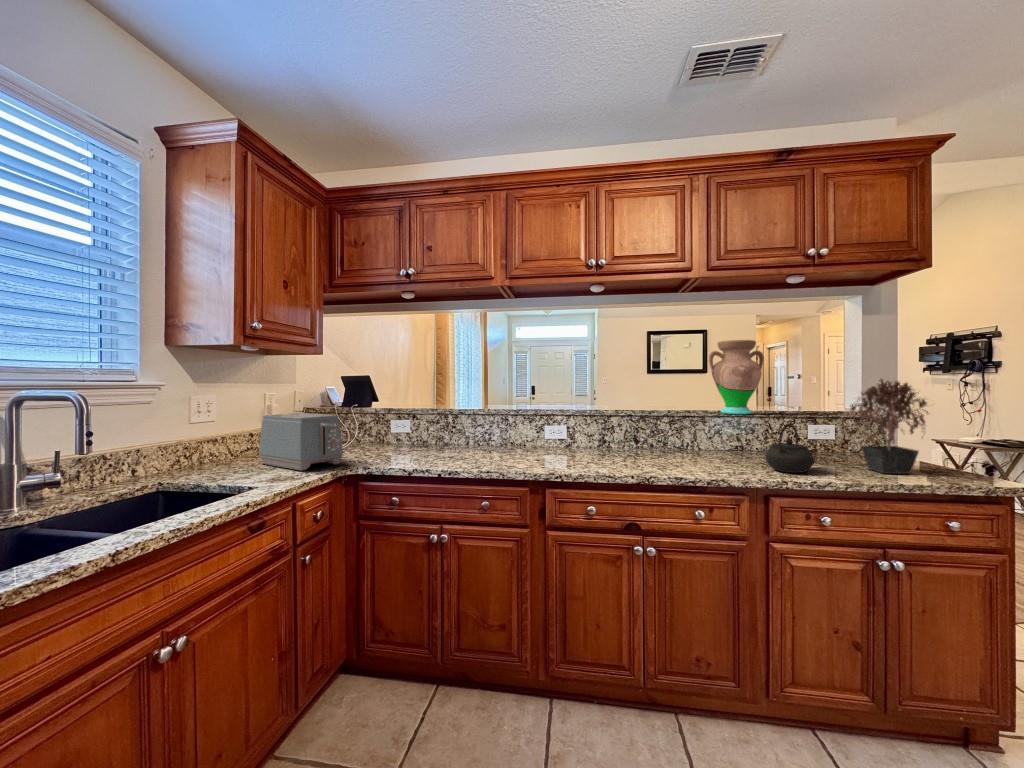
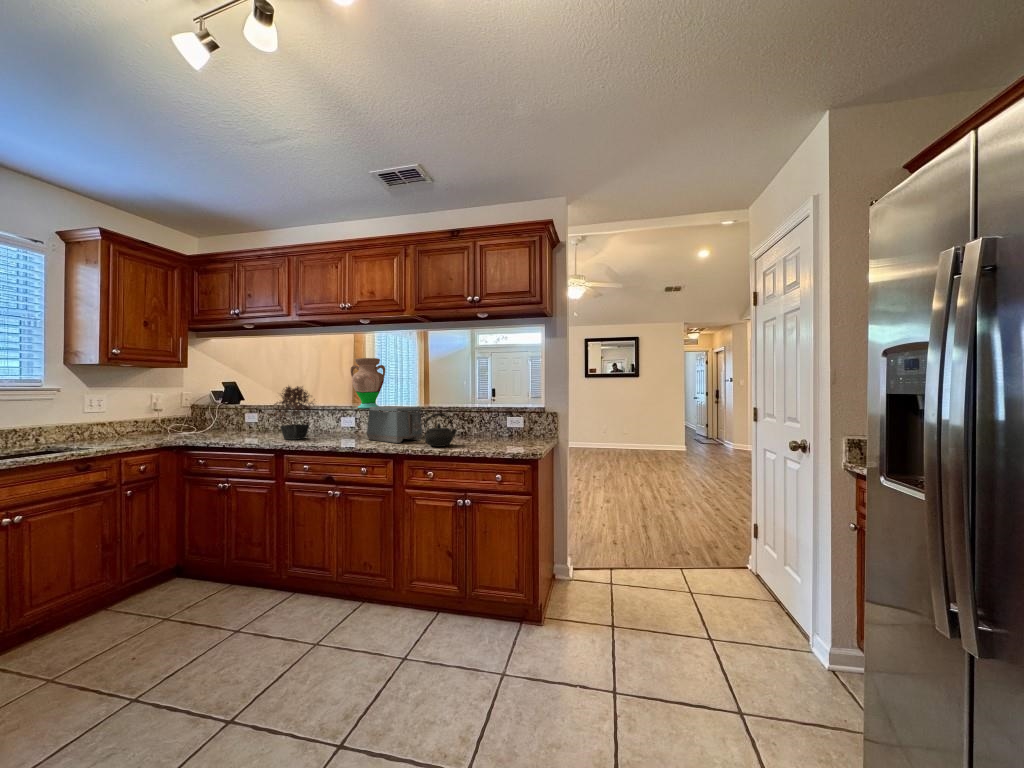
vase: present [709,340,764,415] -> present [350,358,385,409]
potted plant: present [847,379,928,474] -> present [274,386,314,440]
toaster: present [259,413,343,470] -> present [367,406,422,443]

